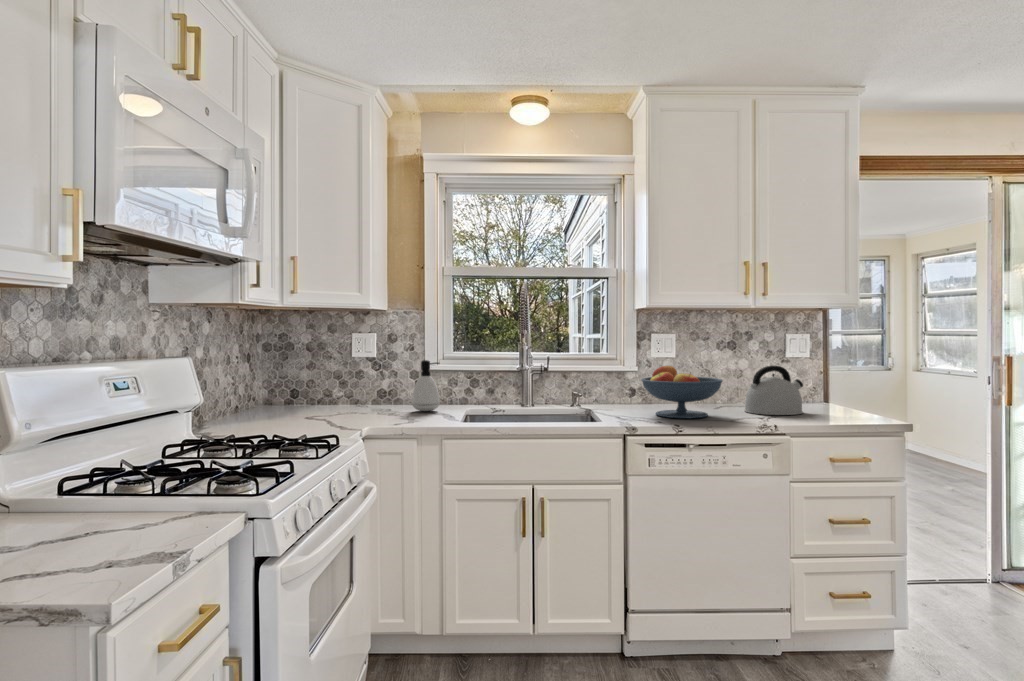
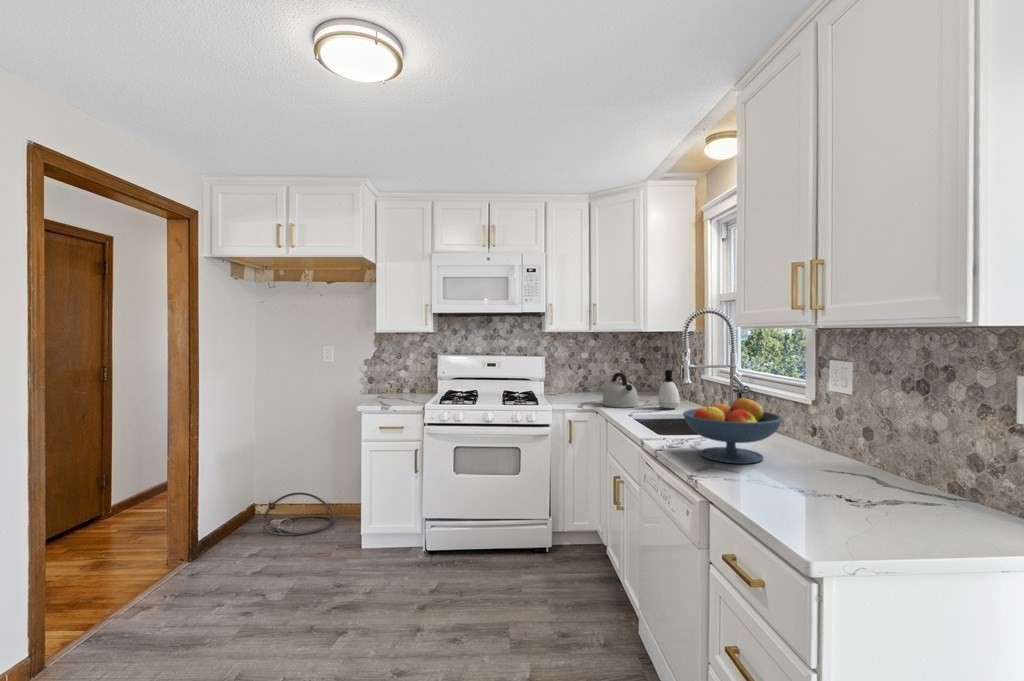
kettle: present [744,366,803,415] -> present [602,373,639,407]

